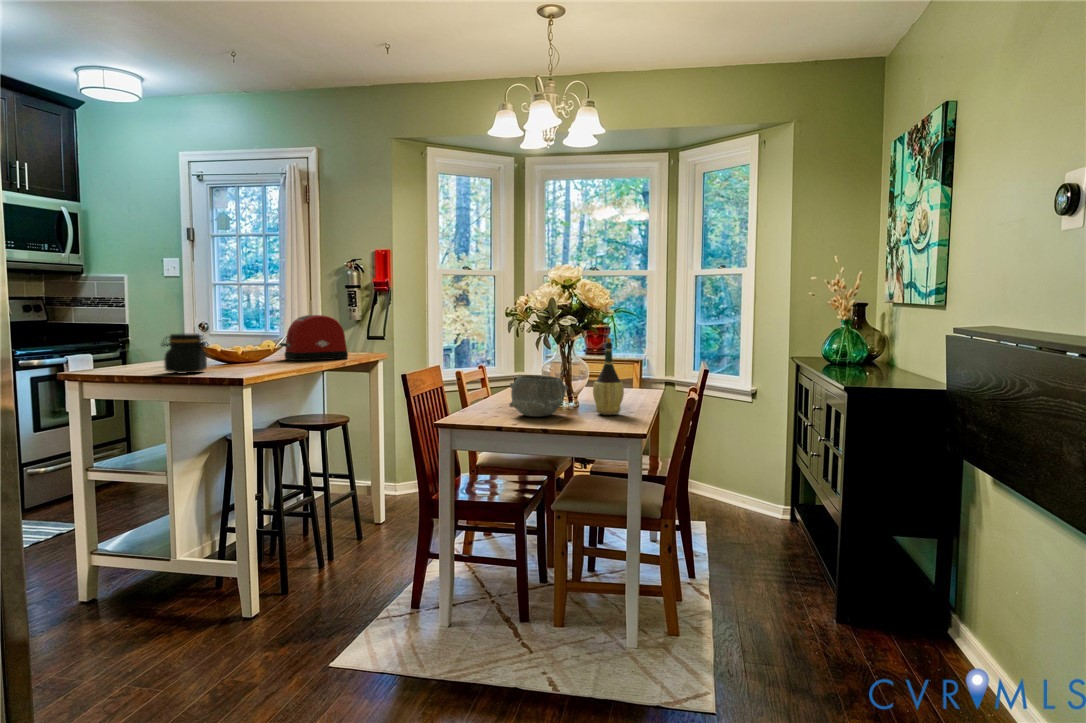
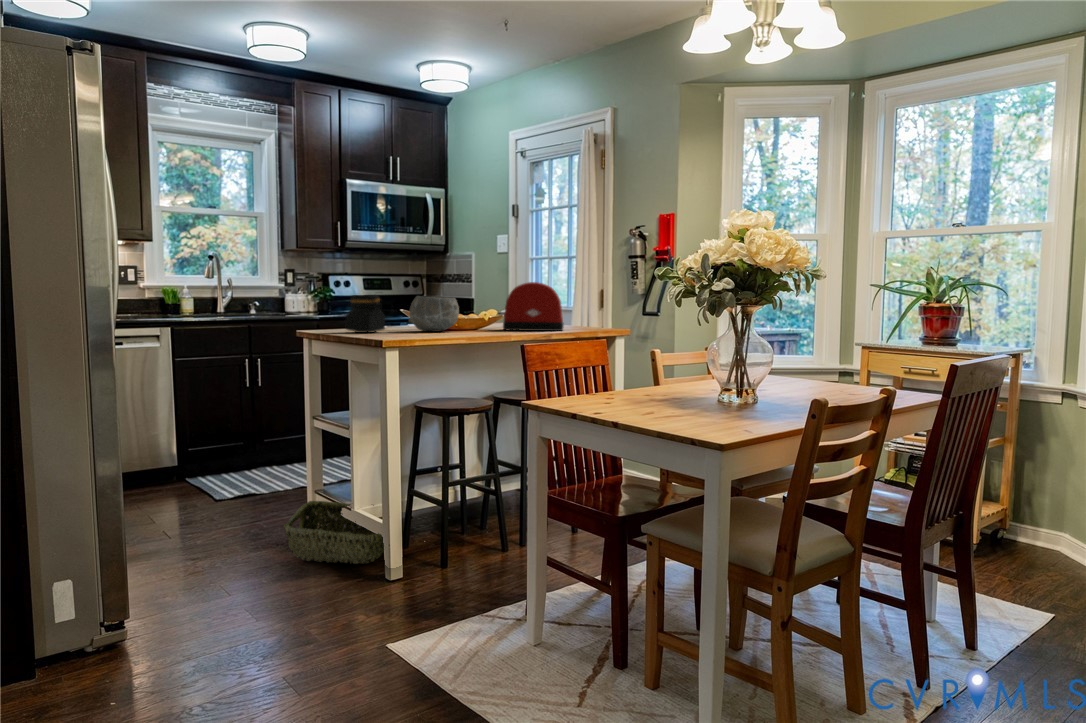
wine bottle: present [593,338,624,415] -> none [726,302,772,414]
bowl: present [509,375,568,417] -> present [409,296,459,331]
woven basket: none [100,549,227,629] -> present [284,501,384,564]

